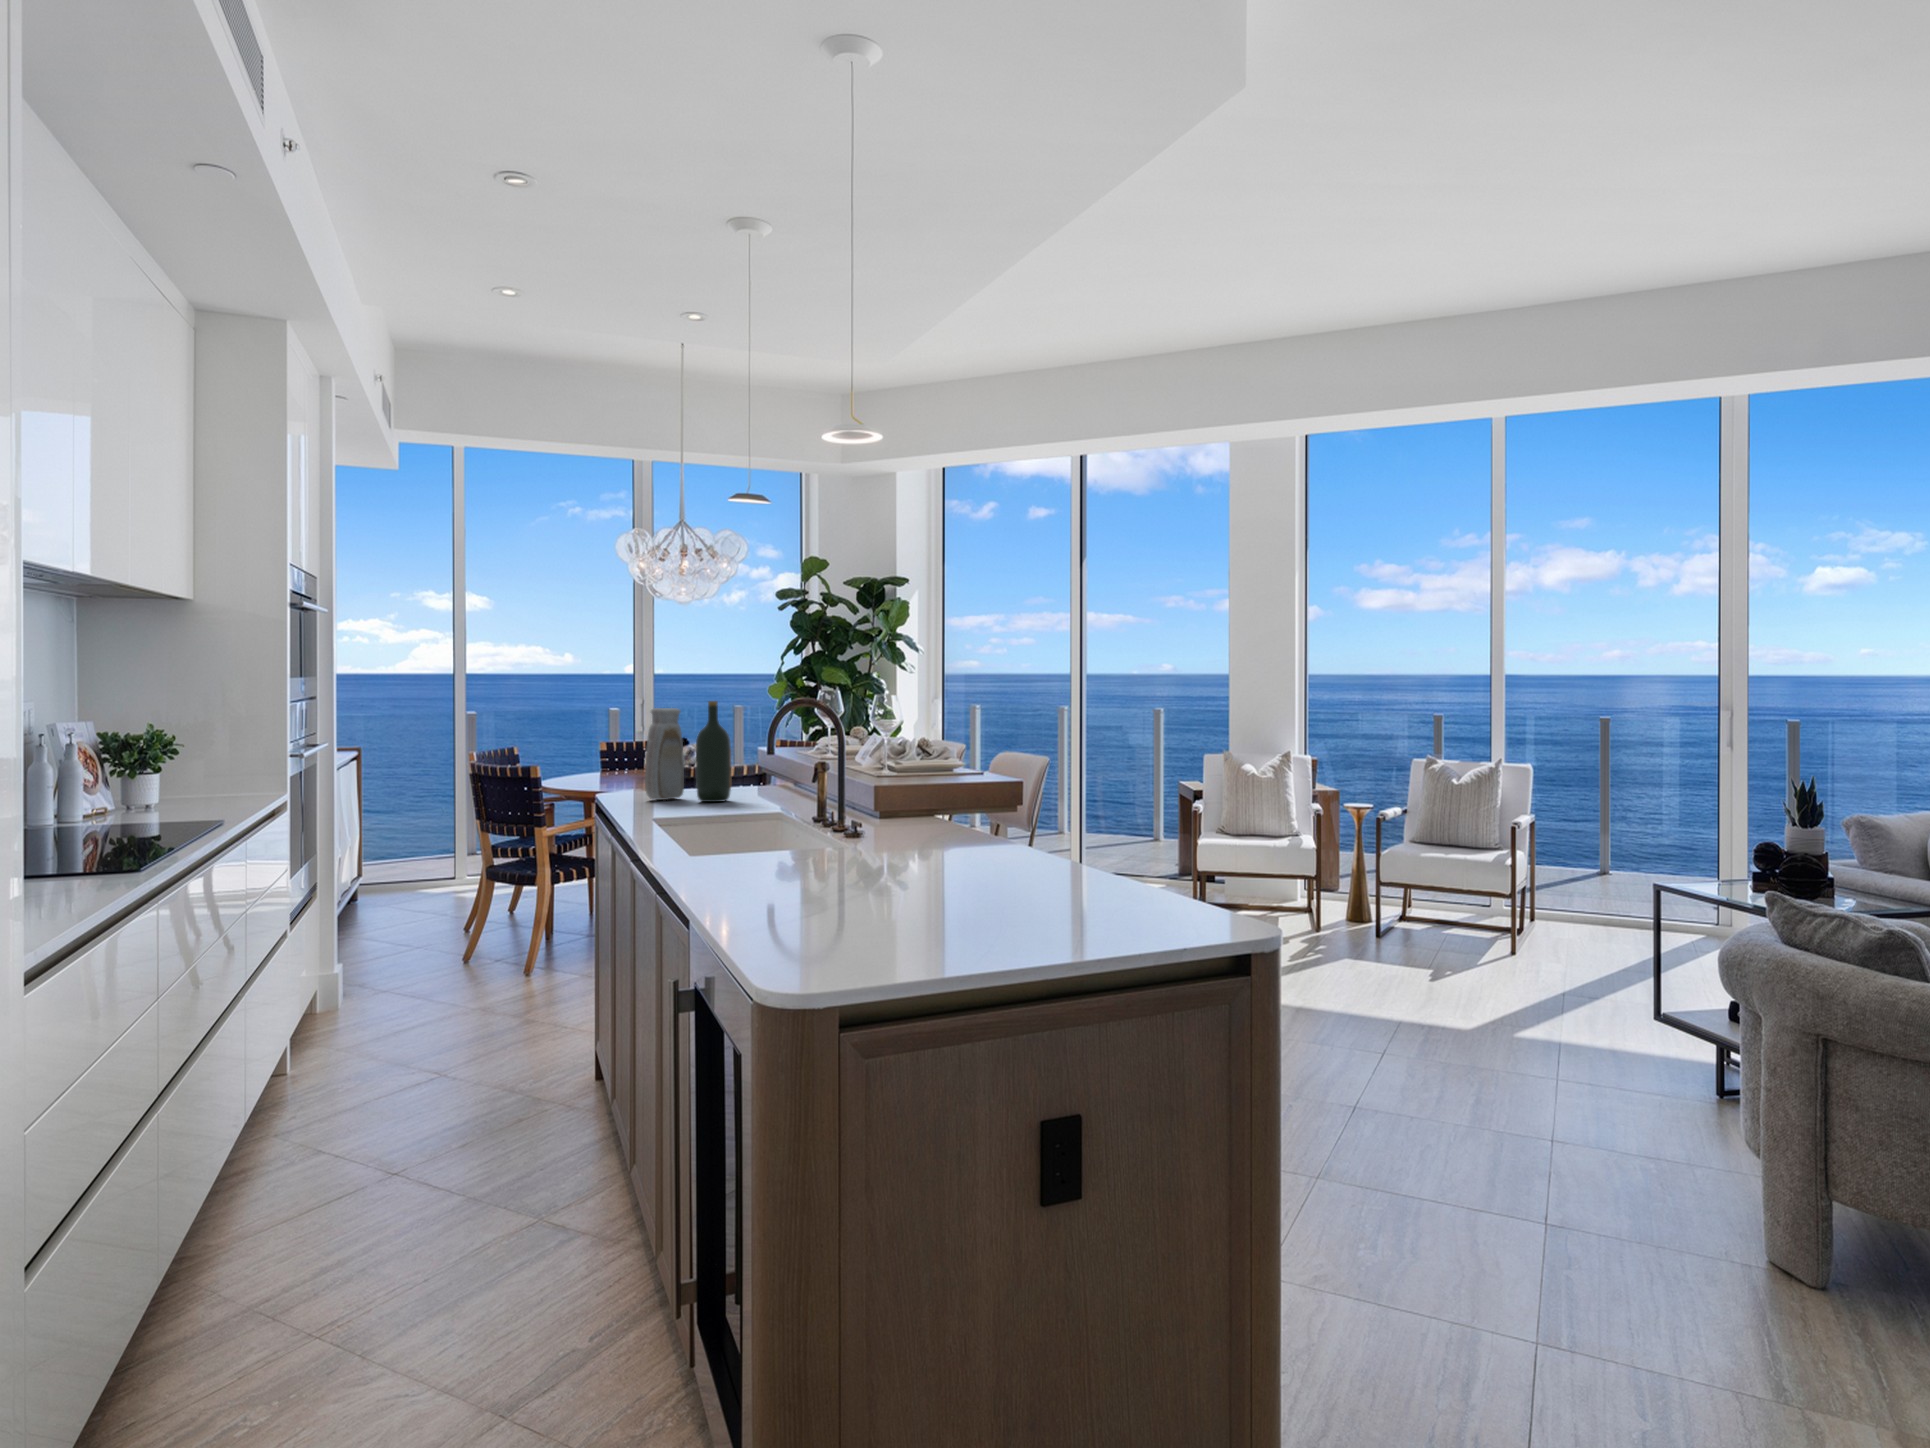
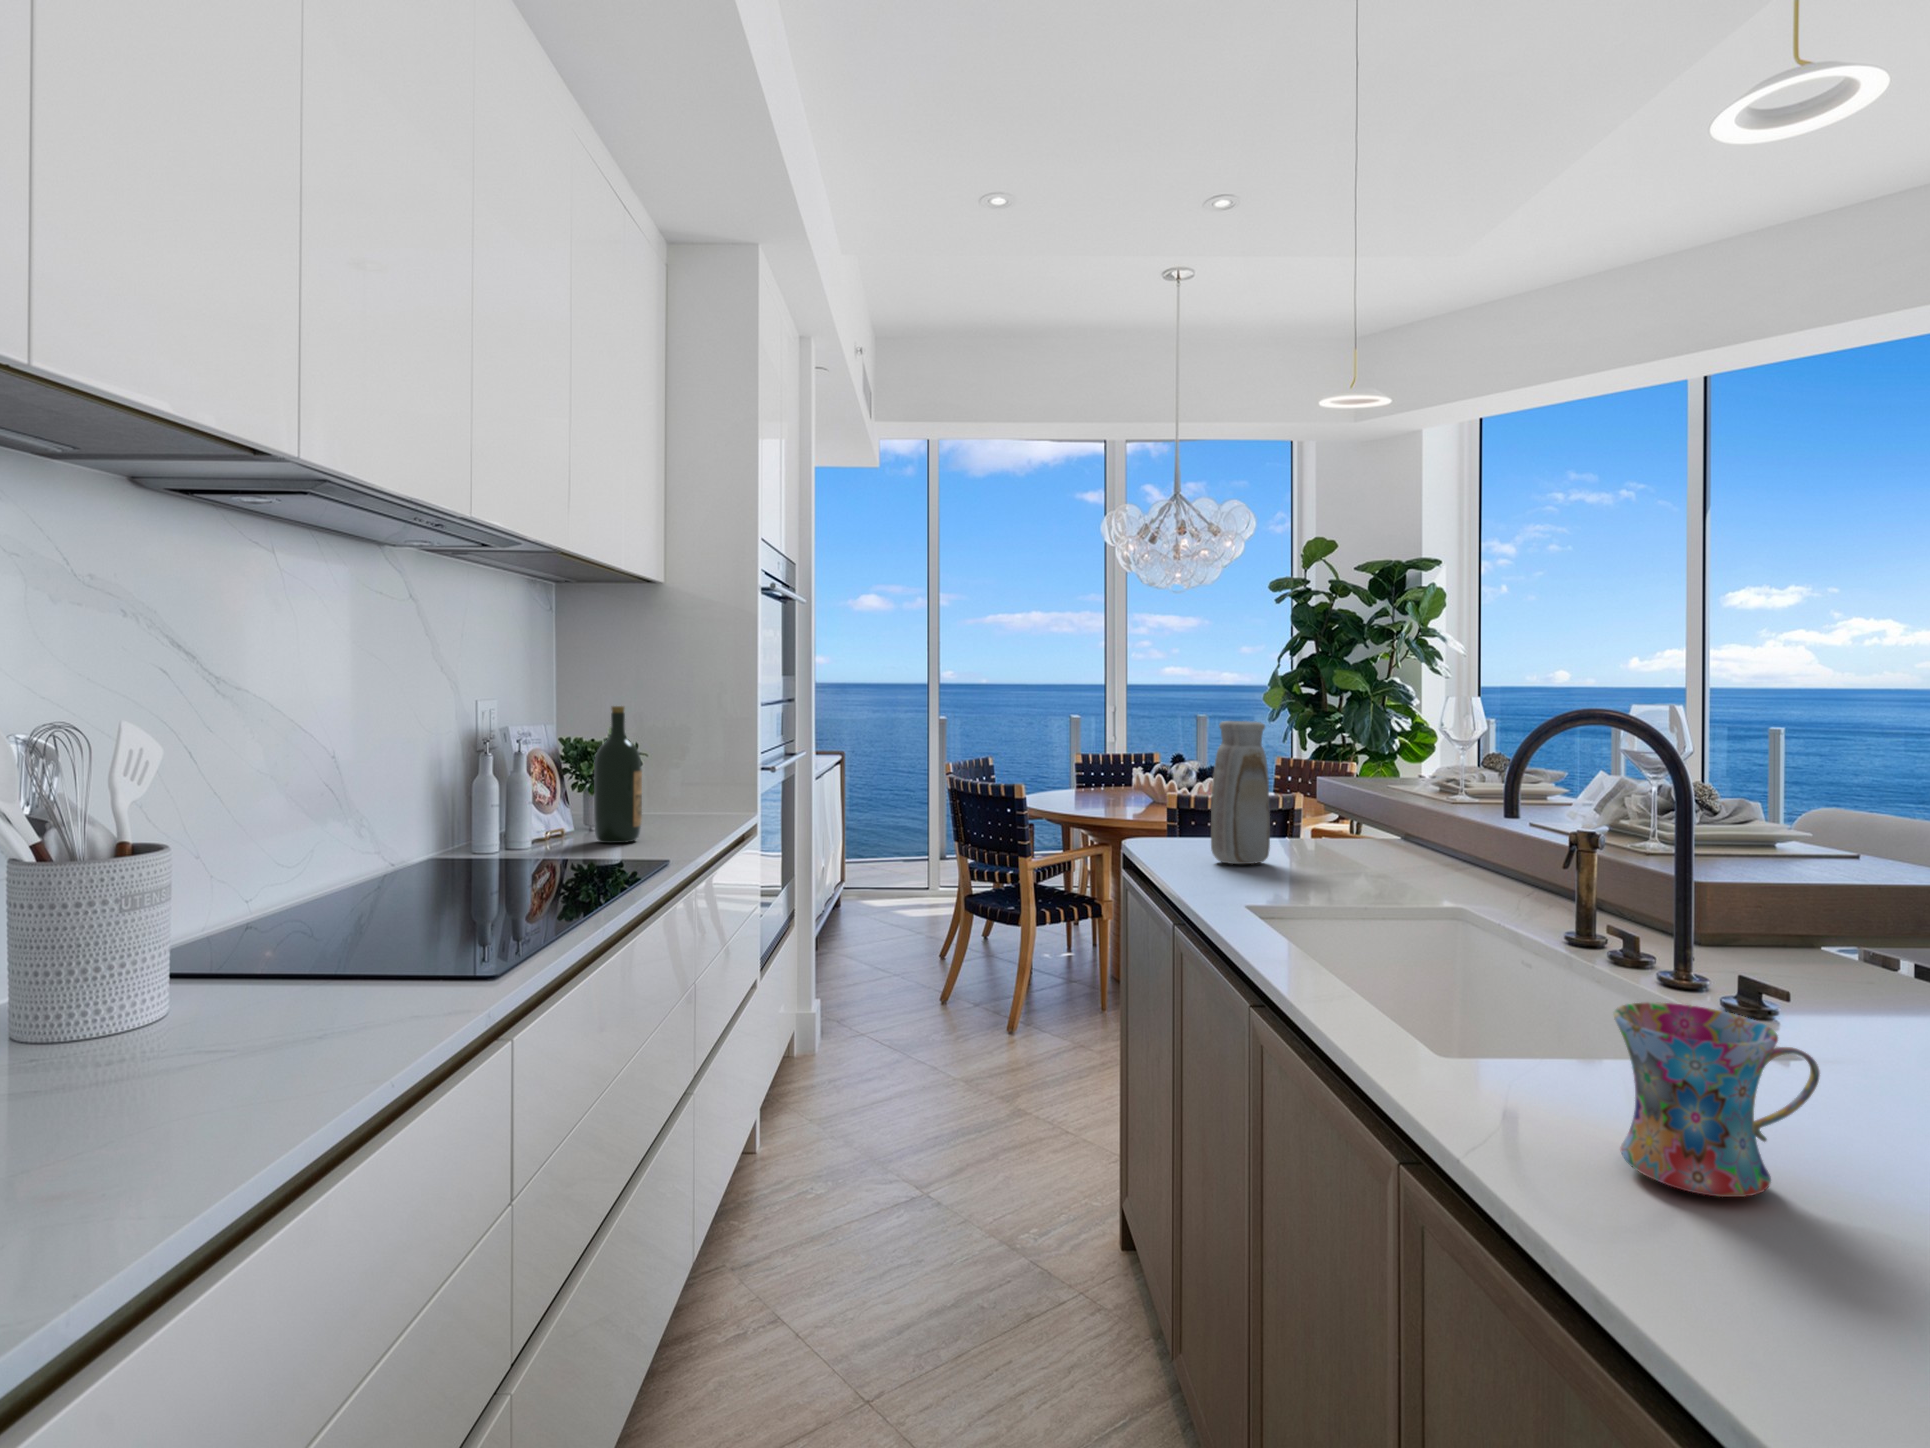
wine bottle: present [696,701,731,802] -> present [594,706,642,843]
mug: none [701,804,764,863] -> present [1613,1002,1820,1197]

